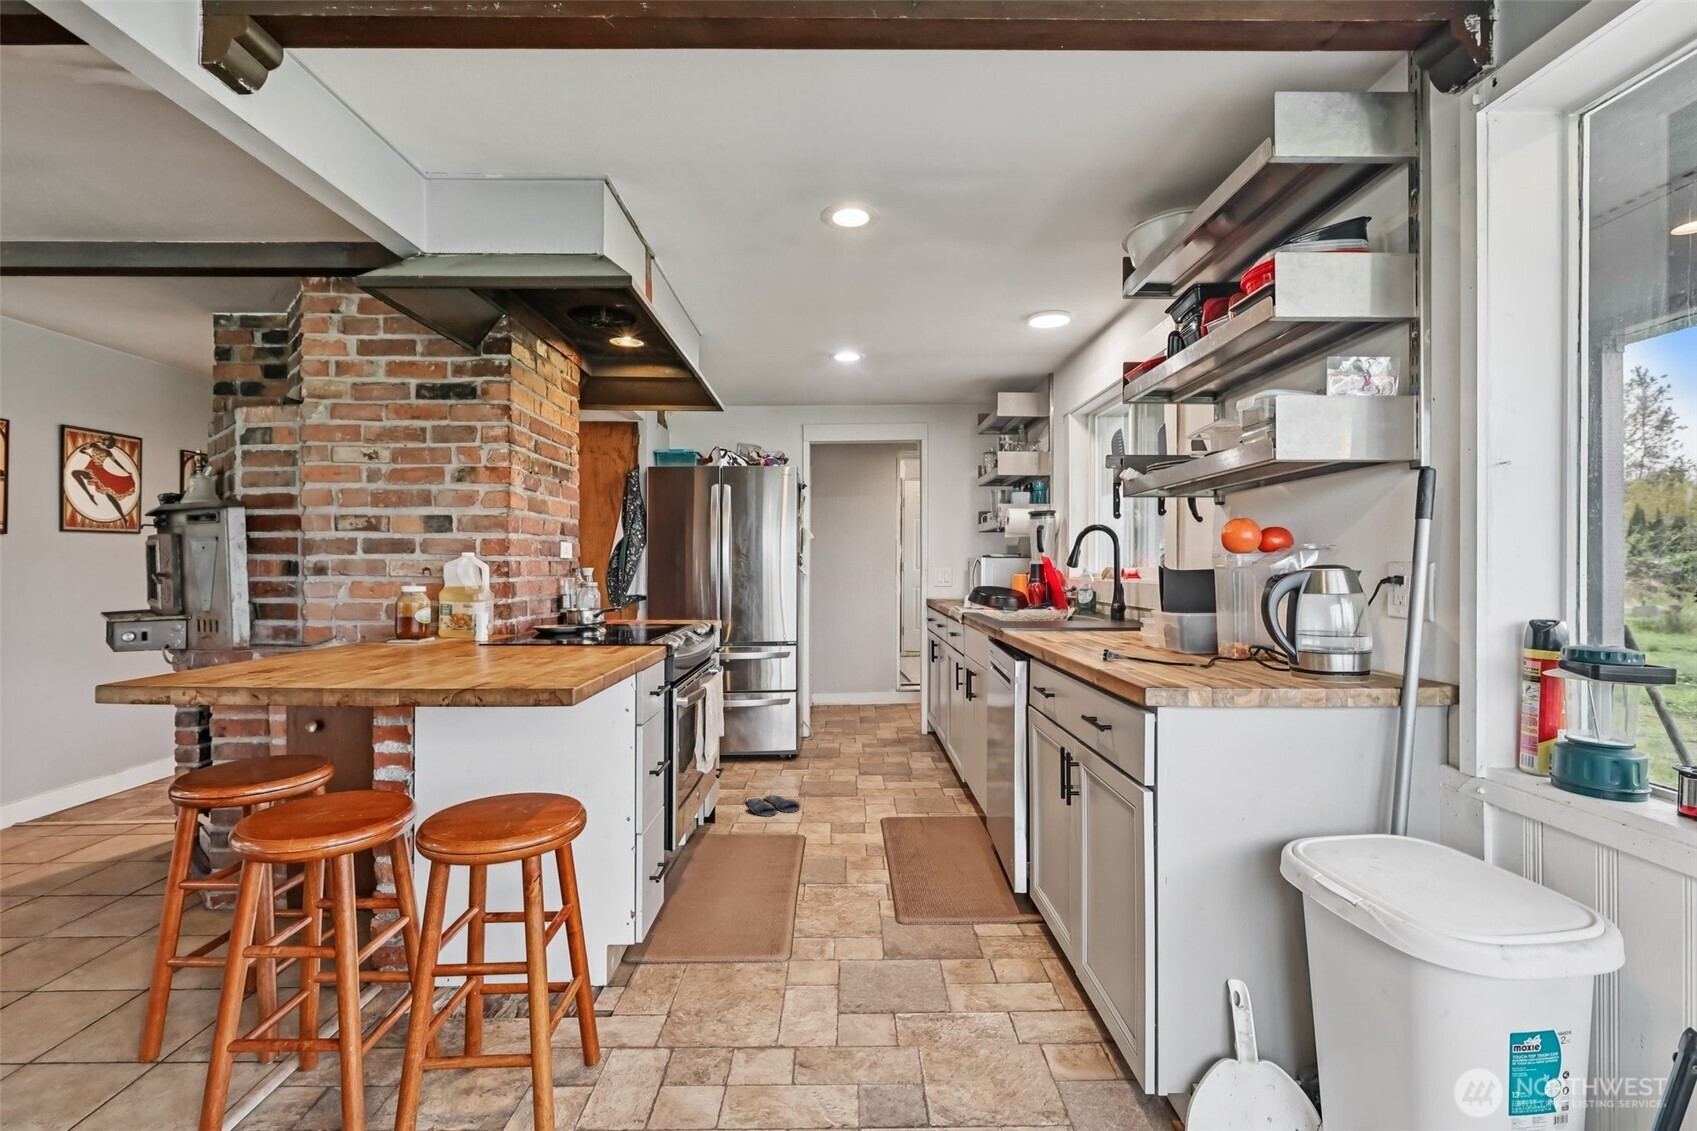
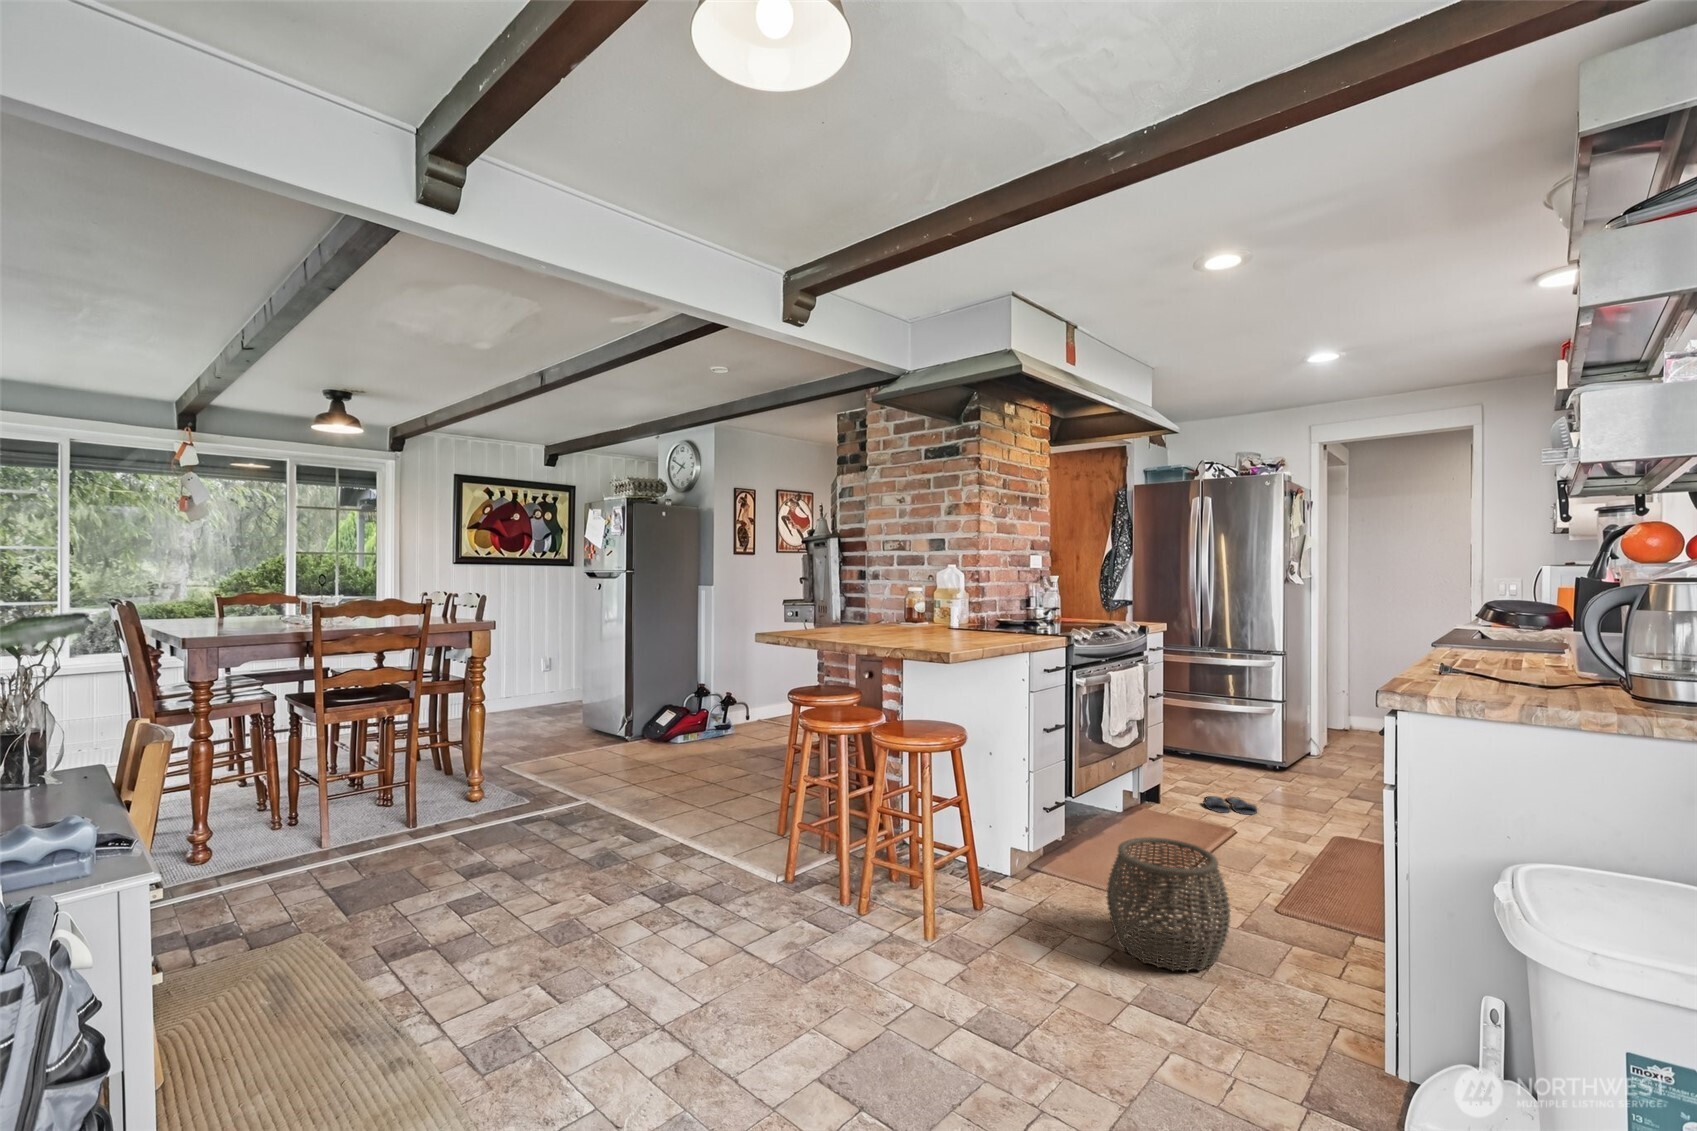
woven basket: none [773,881,912,1054] -> present [1107,837,1231,972]

